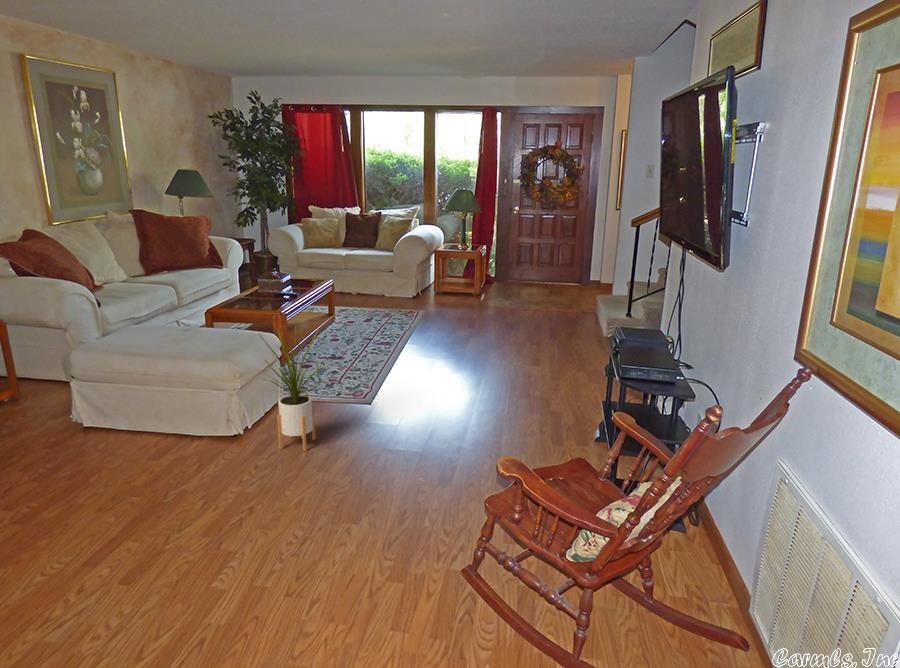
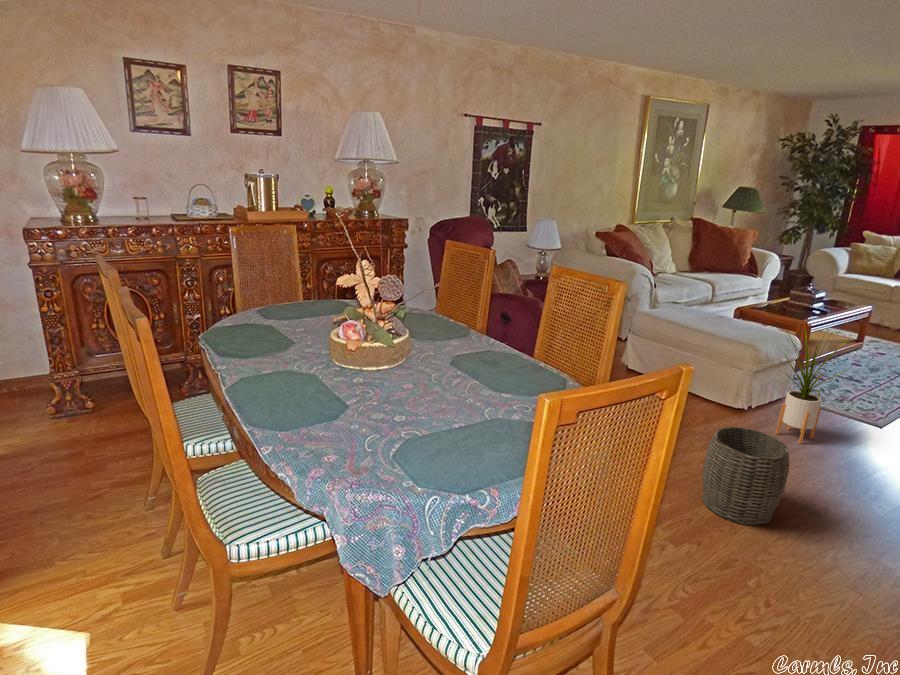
woven basket: none [203,471,300,597] -> present [702,427,789,525]

